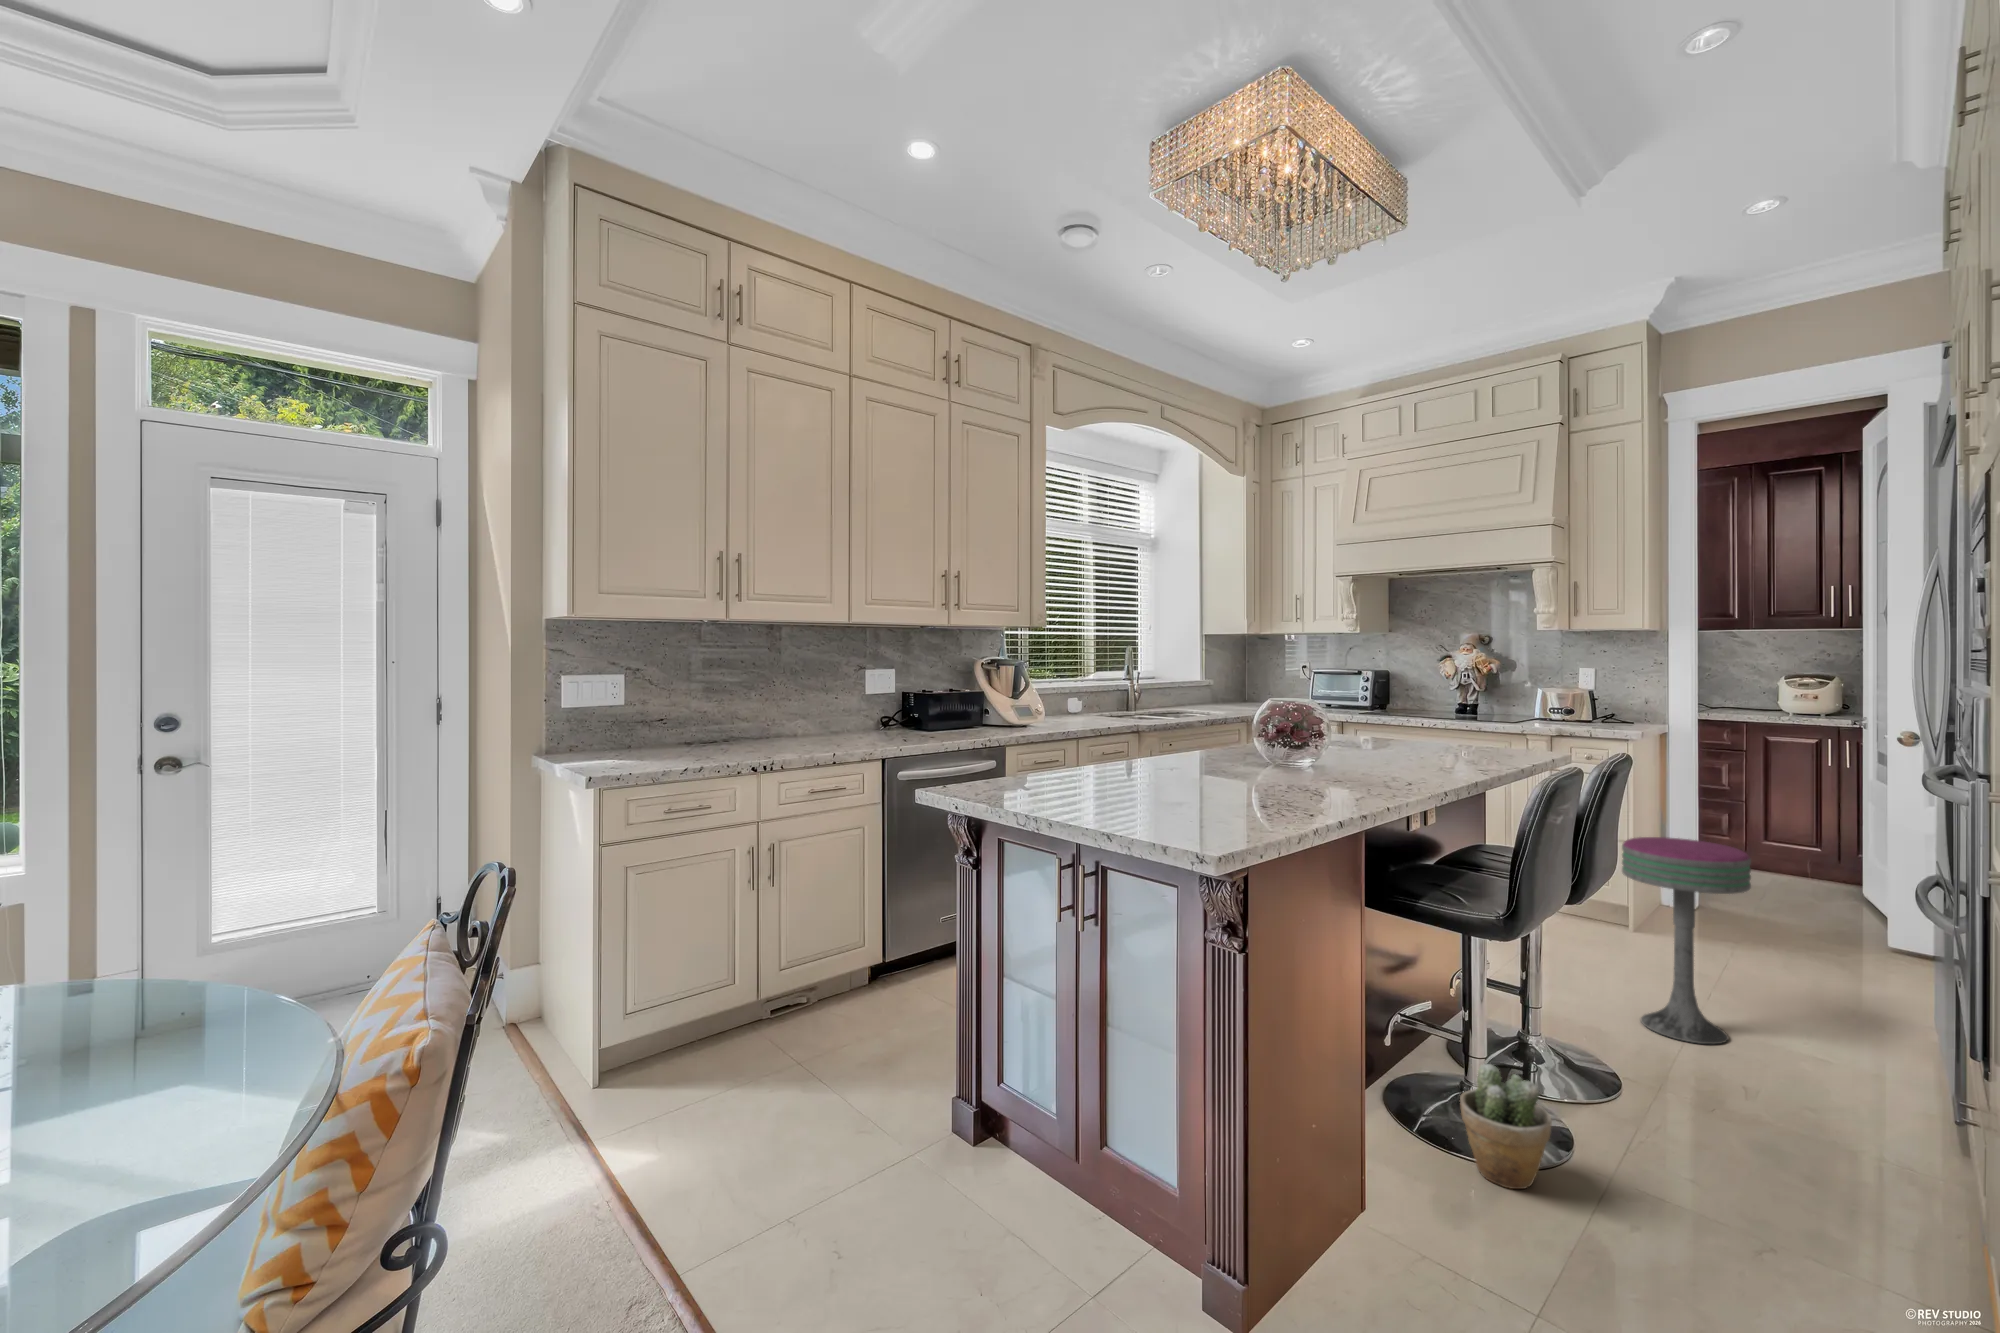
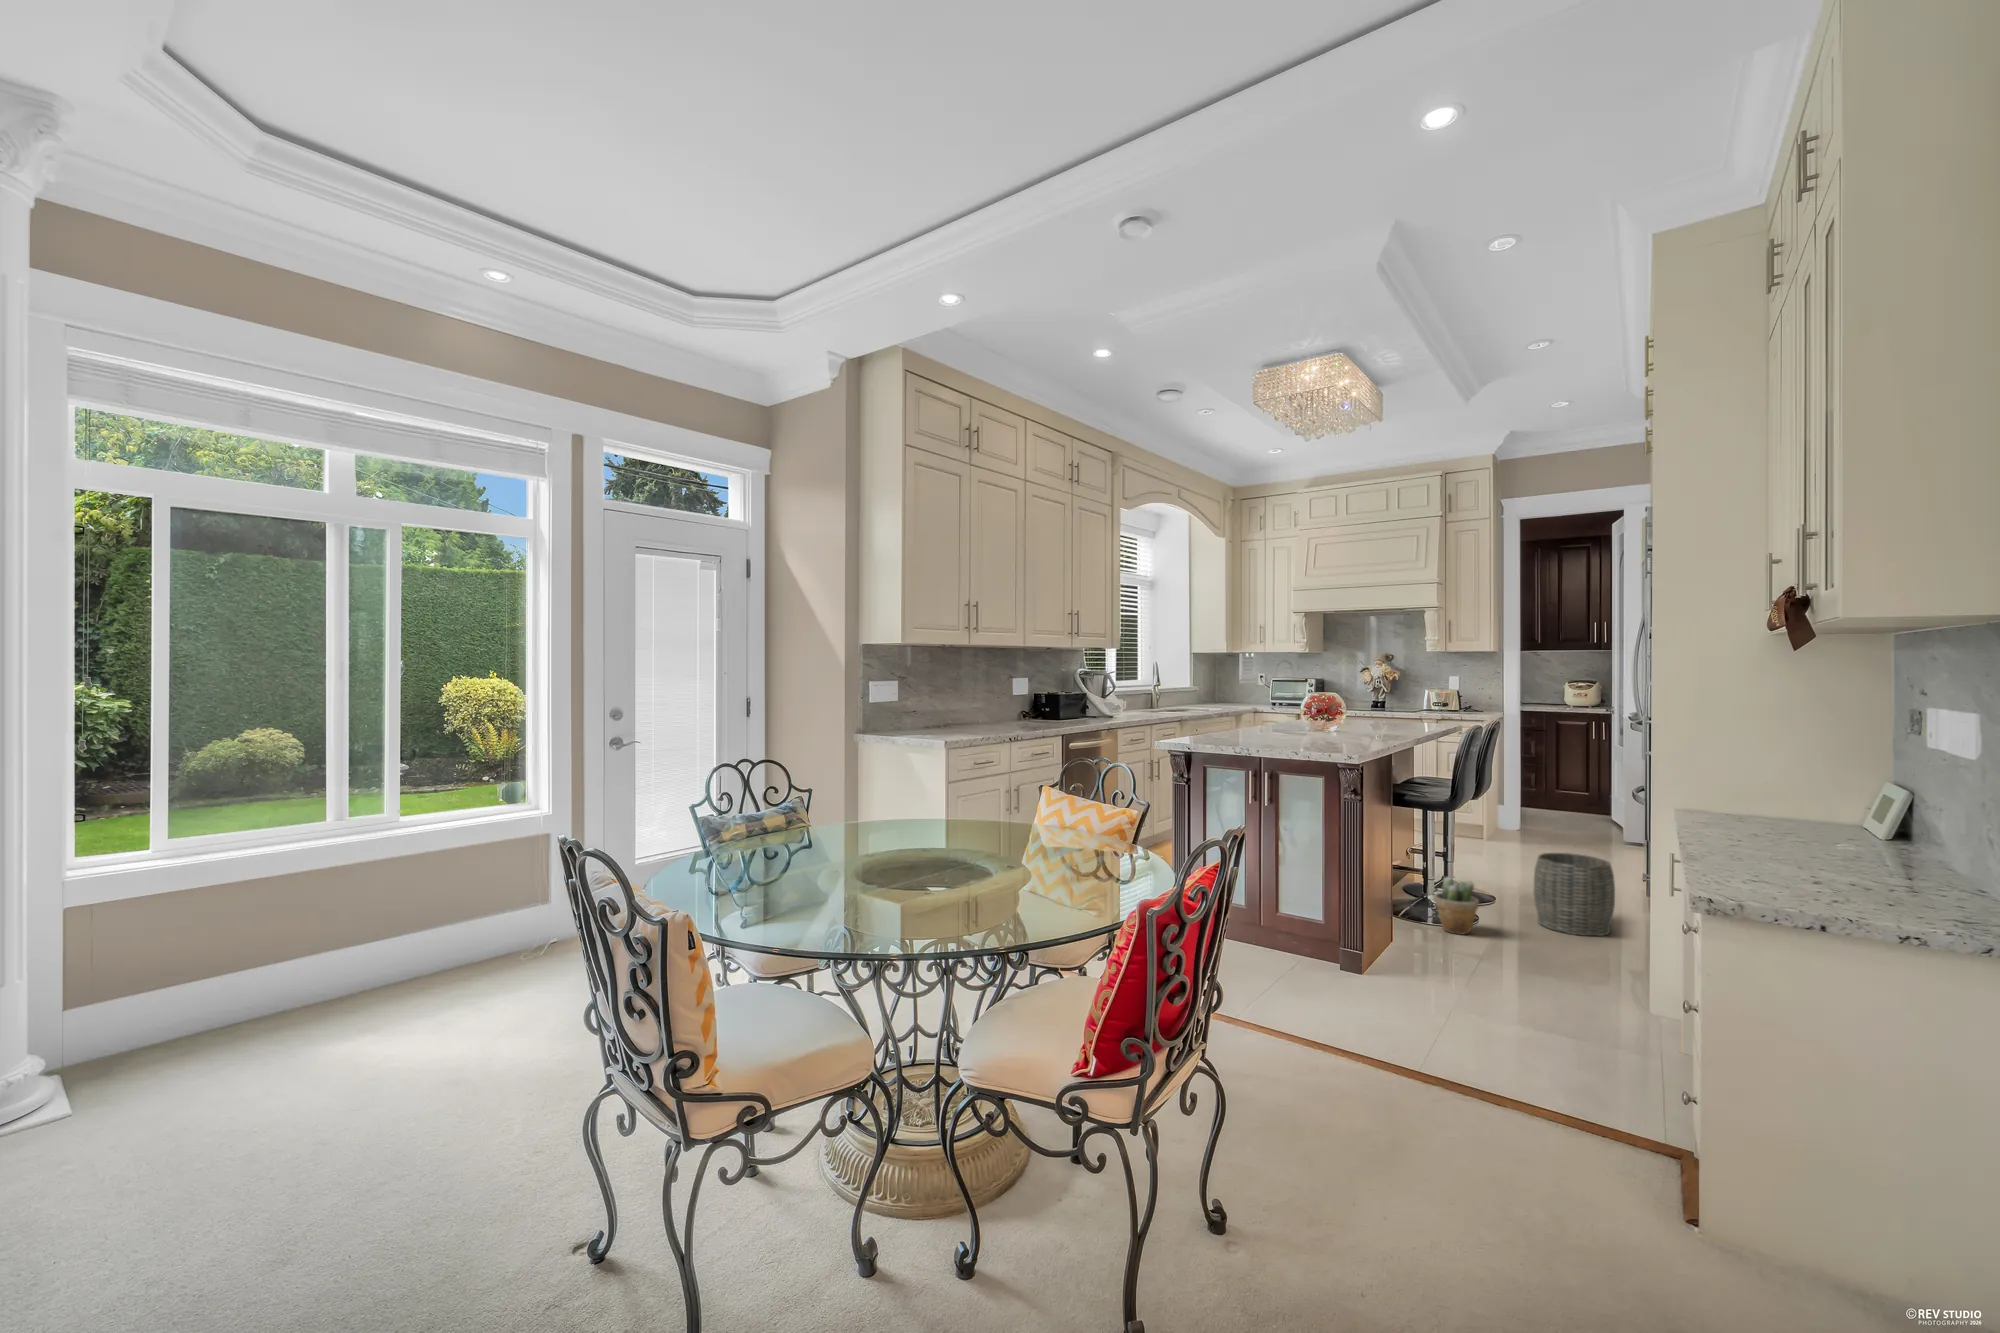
bar stool: present [1622,837,1751,1044] -> none [1493,774,1559,884]
woven basket: none [1683,1018,1874,1225] -> present [1534,853,1615,936]

